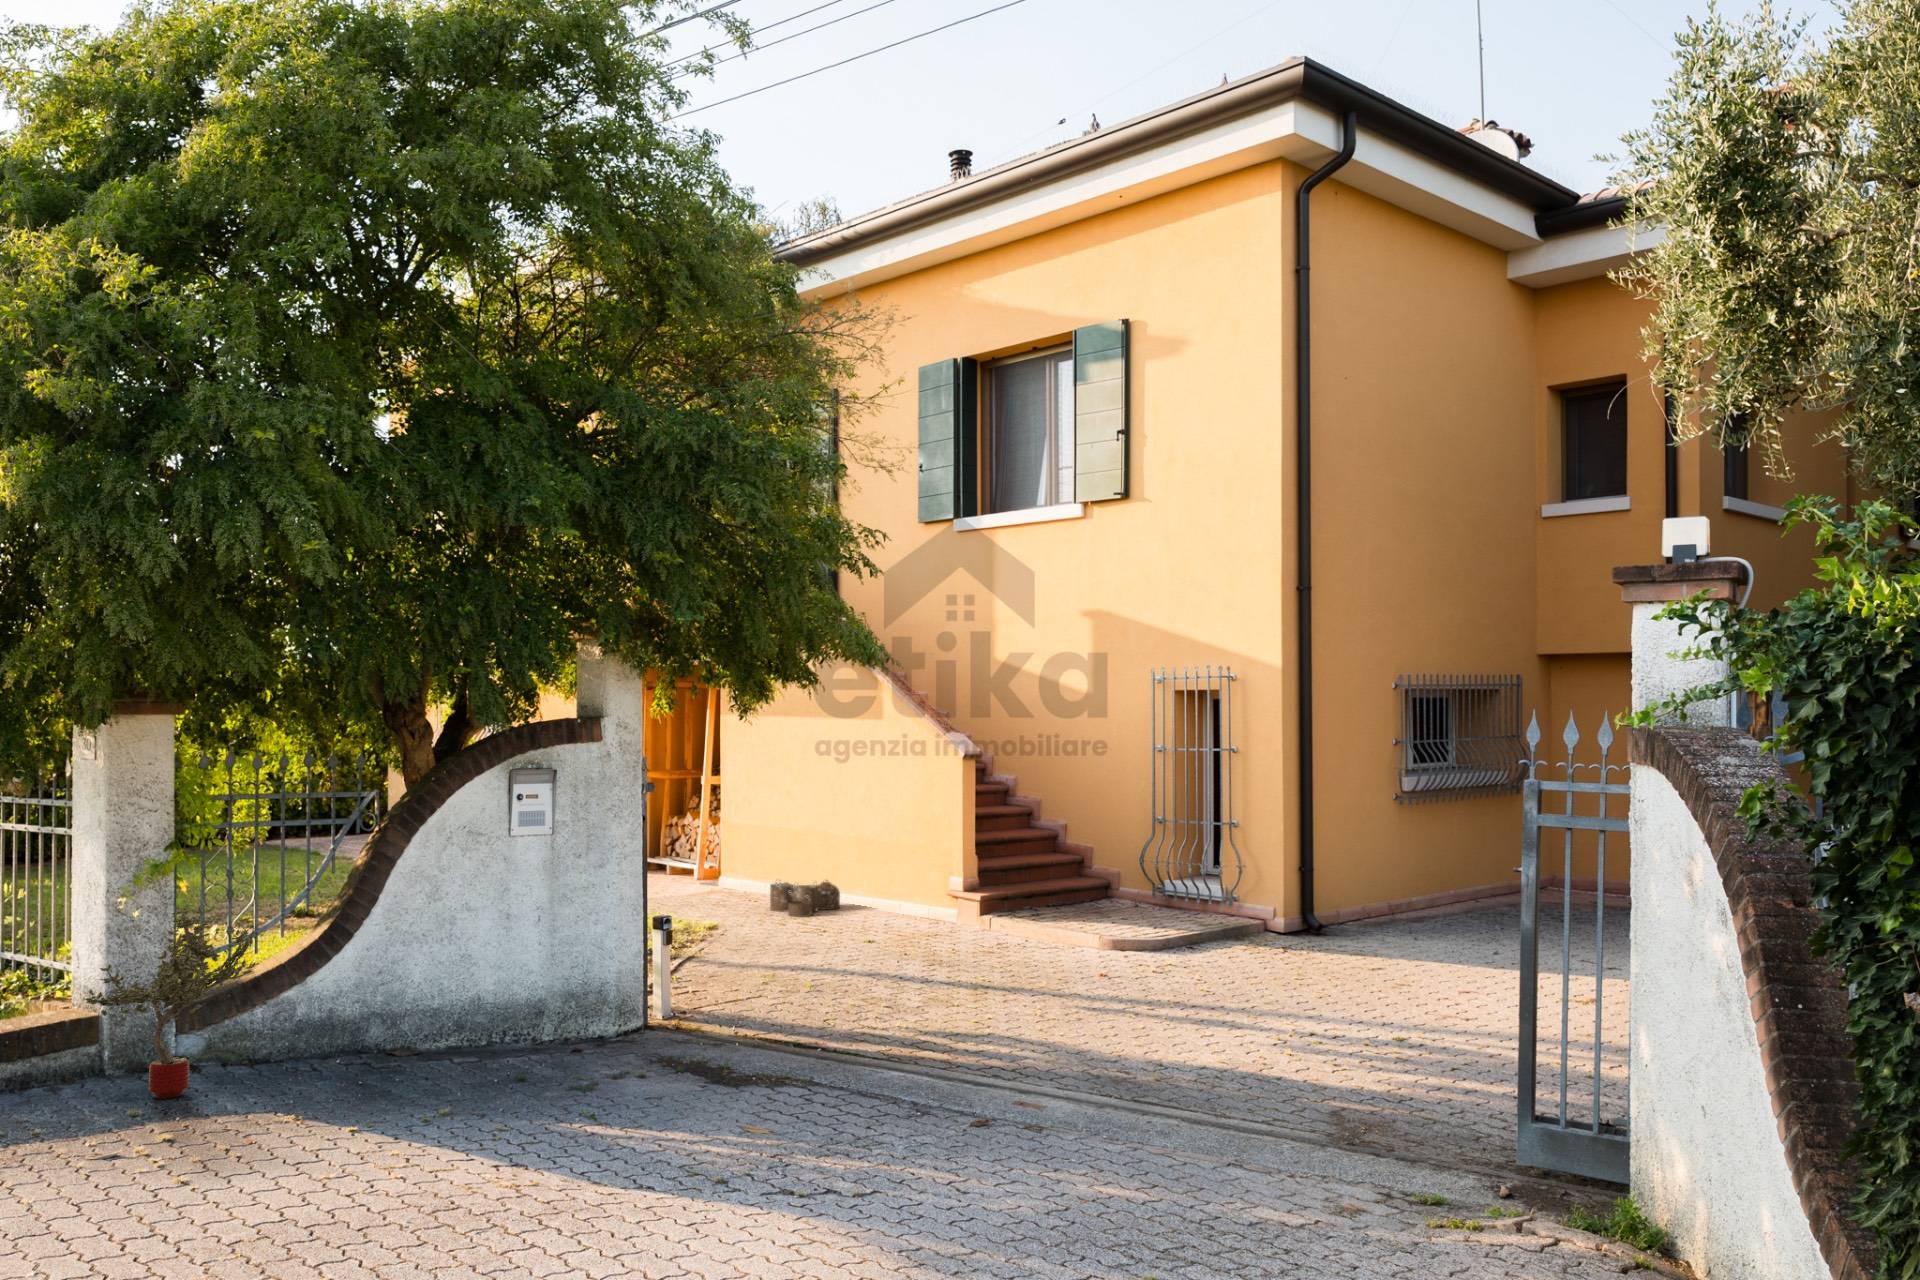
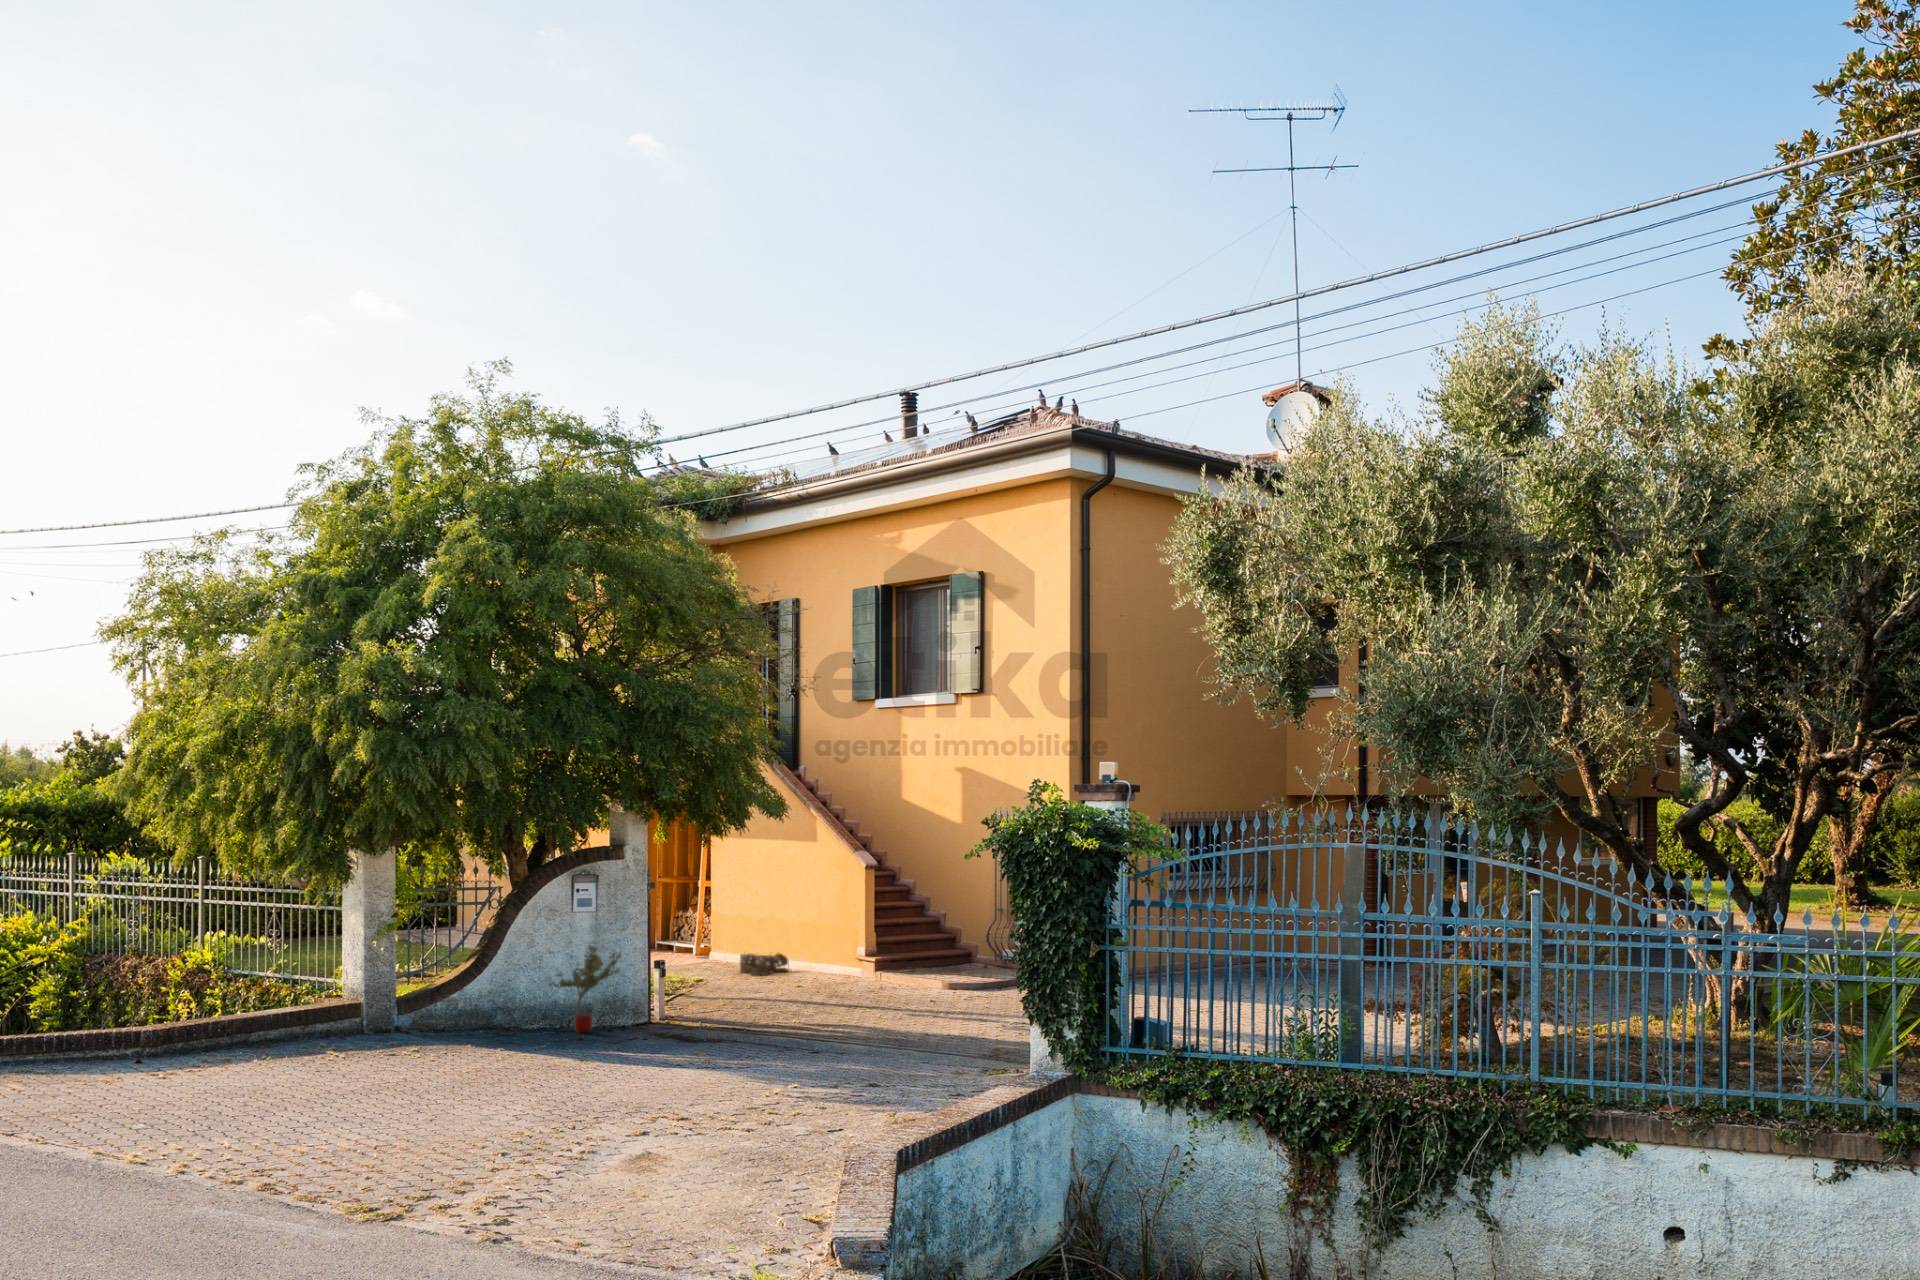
potted tree: present [84,907,255,1099] -> present [550,941,621,1033]

